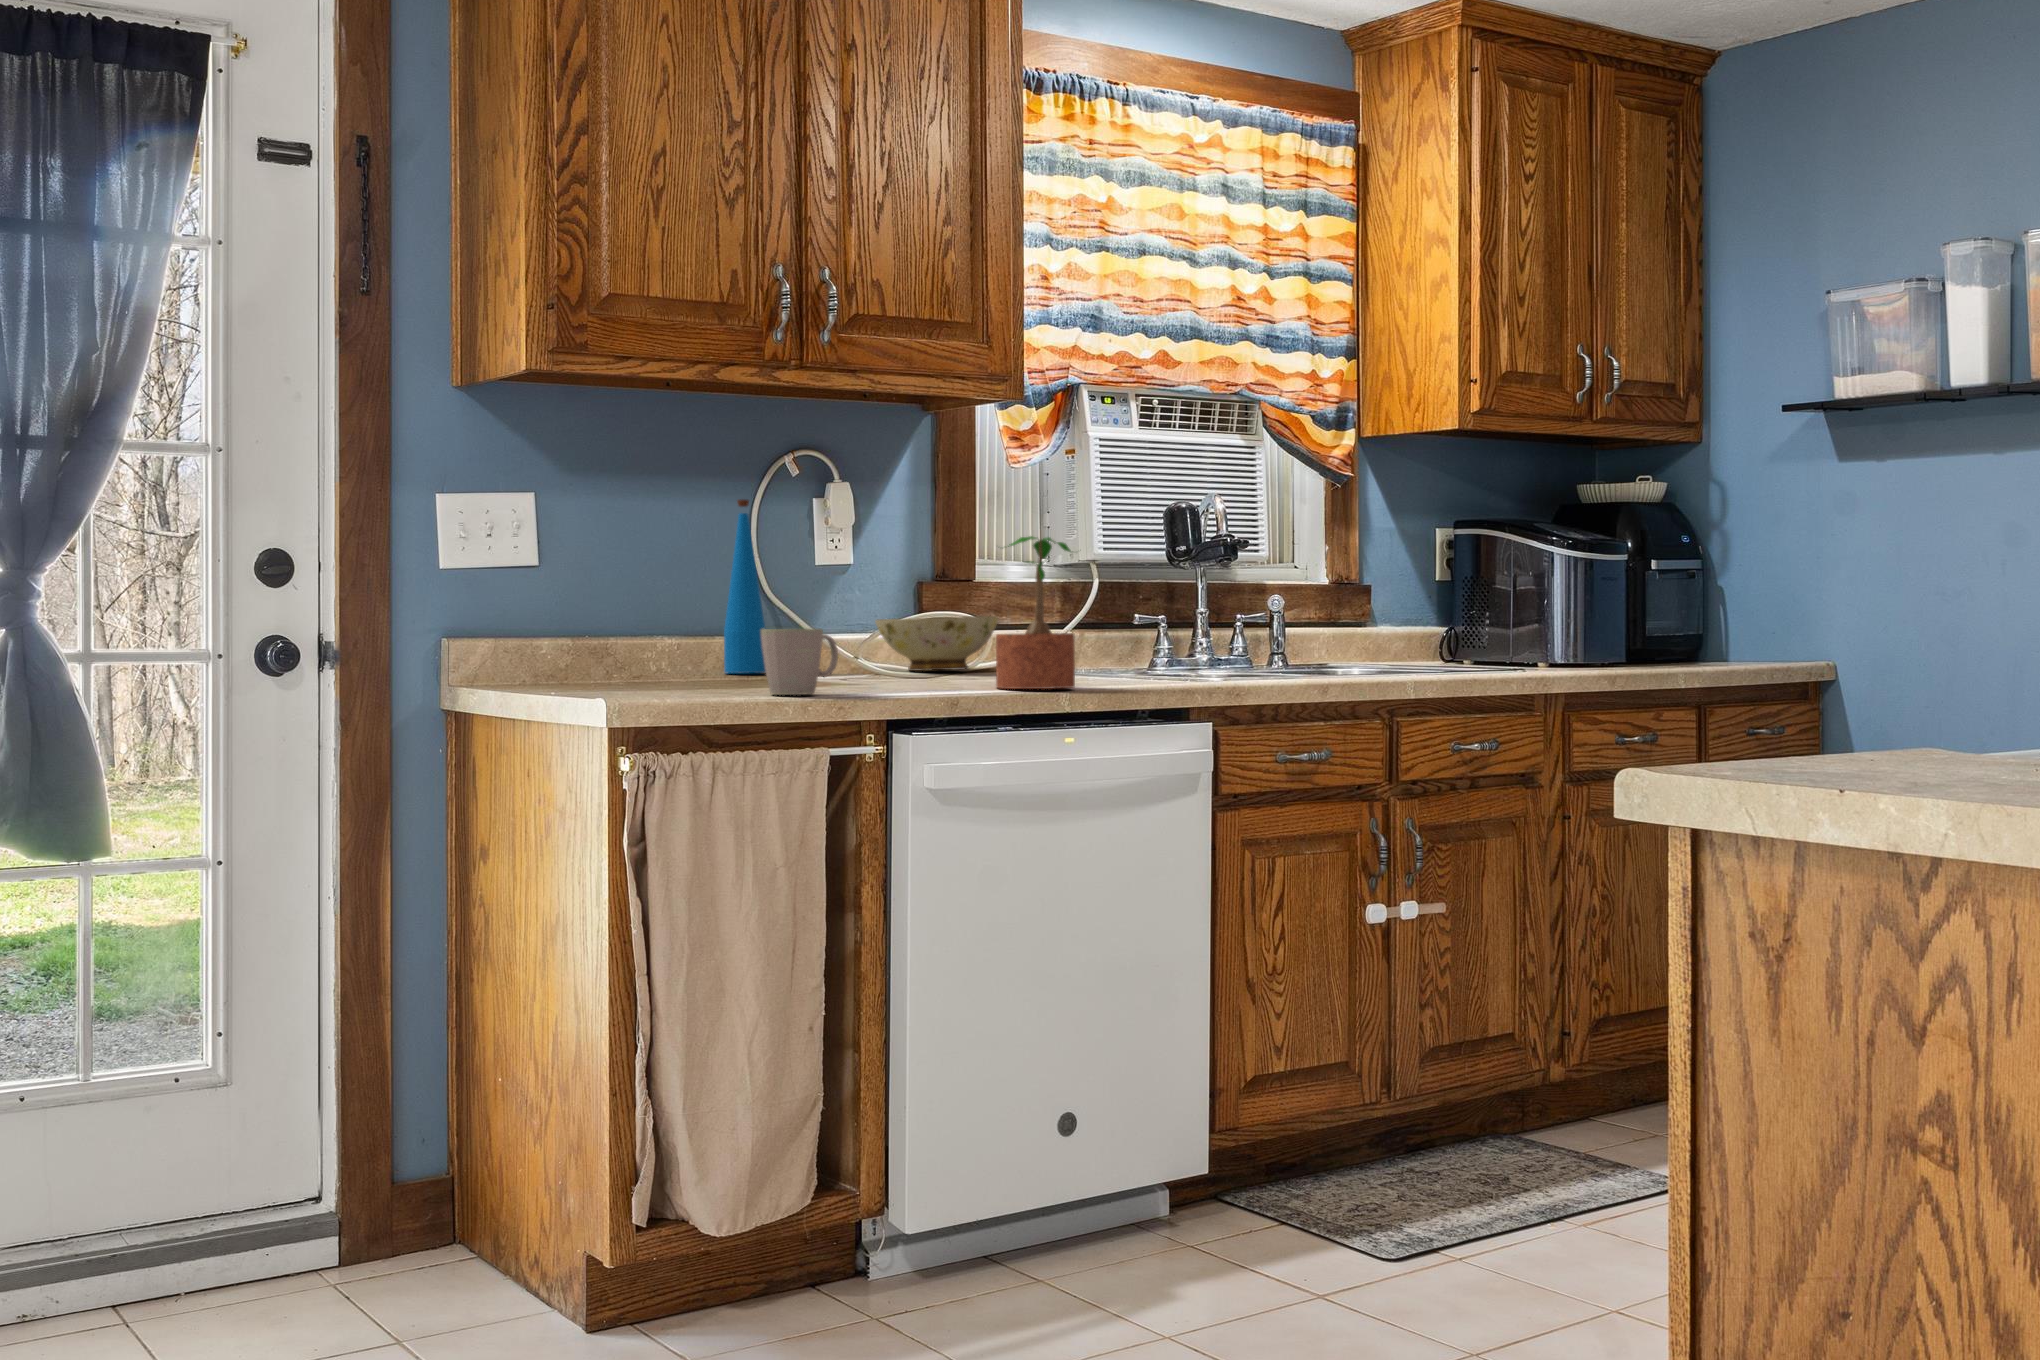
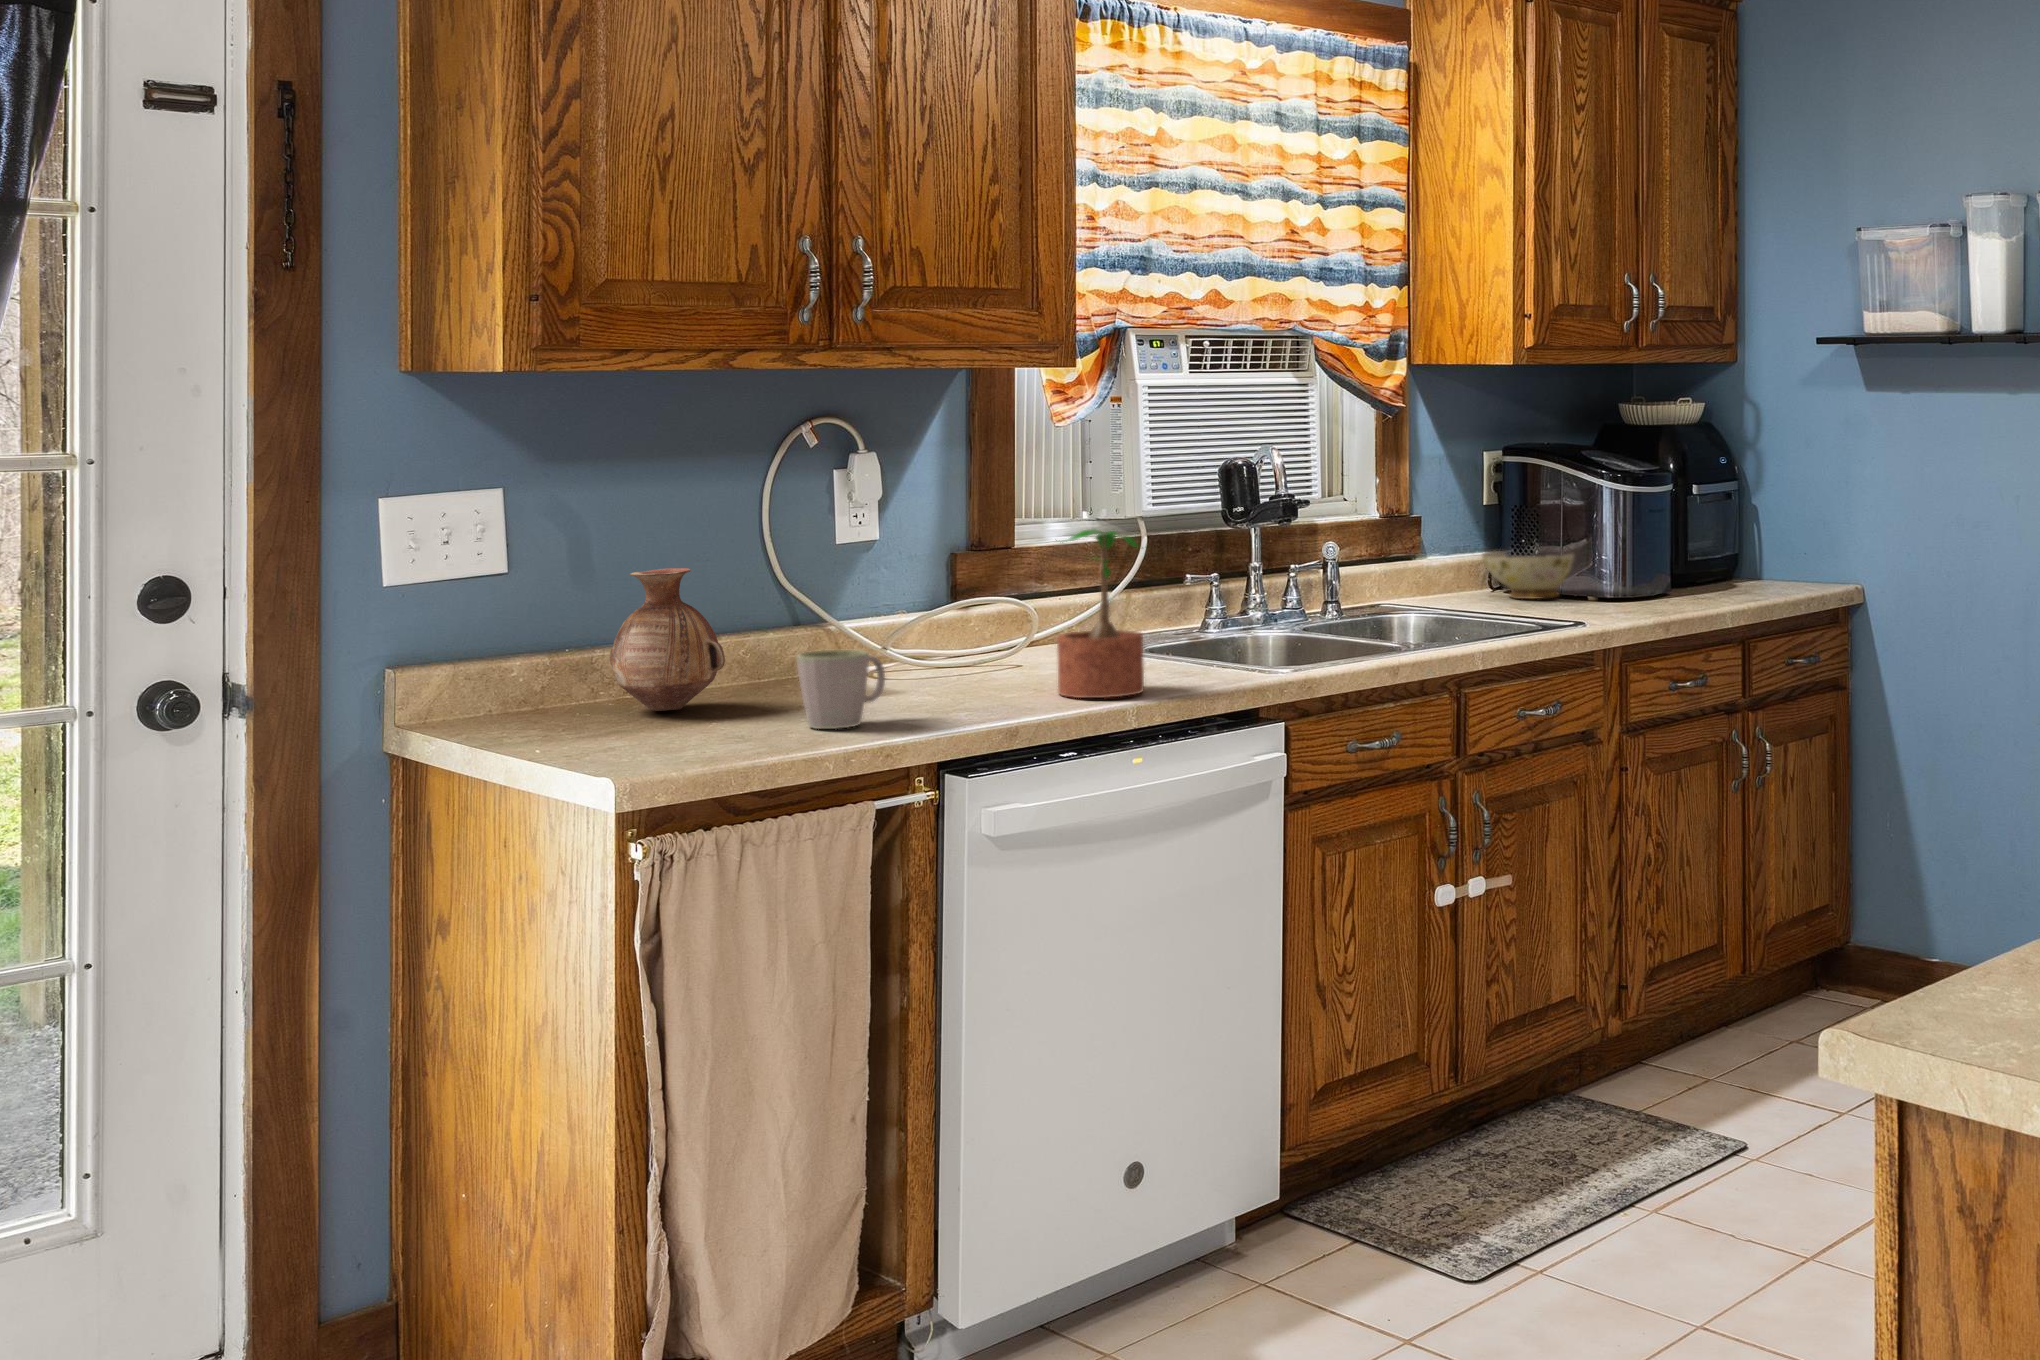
bottle: present [724,499,766,673] -> none [741,480,792,675]
vase: none [609,560,703,685] -> present [610,568,725,711]
ceramic bowl: present [875,616,998,671] -> present [1482,551,1574,599]

